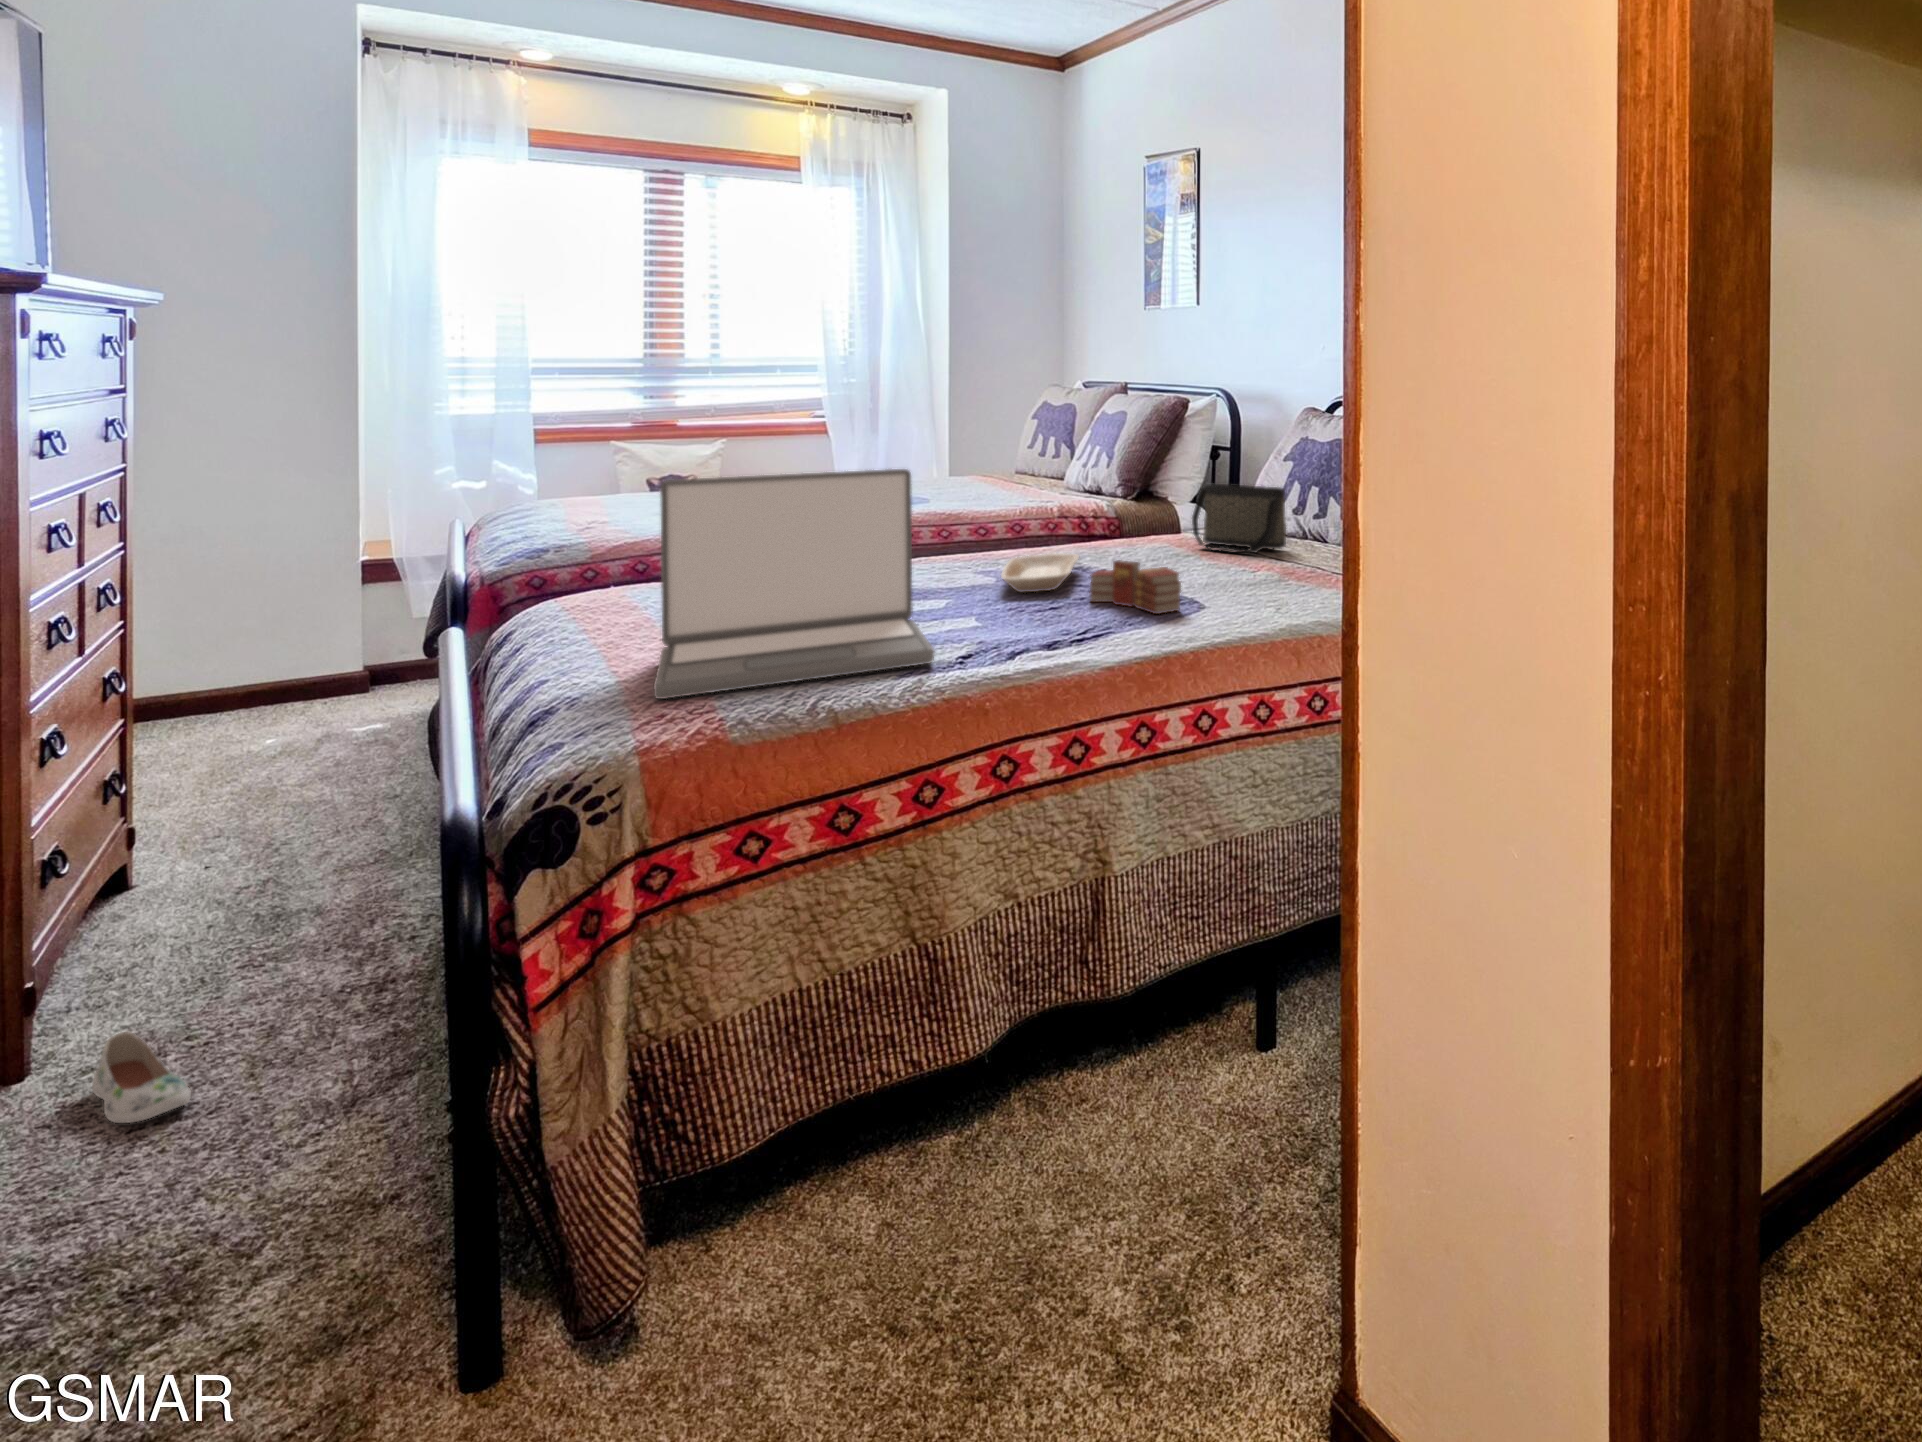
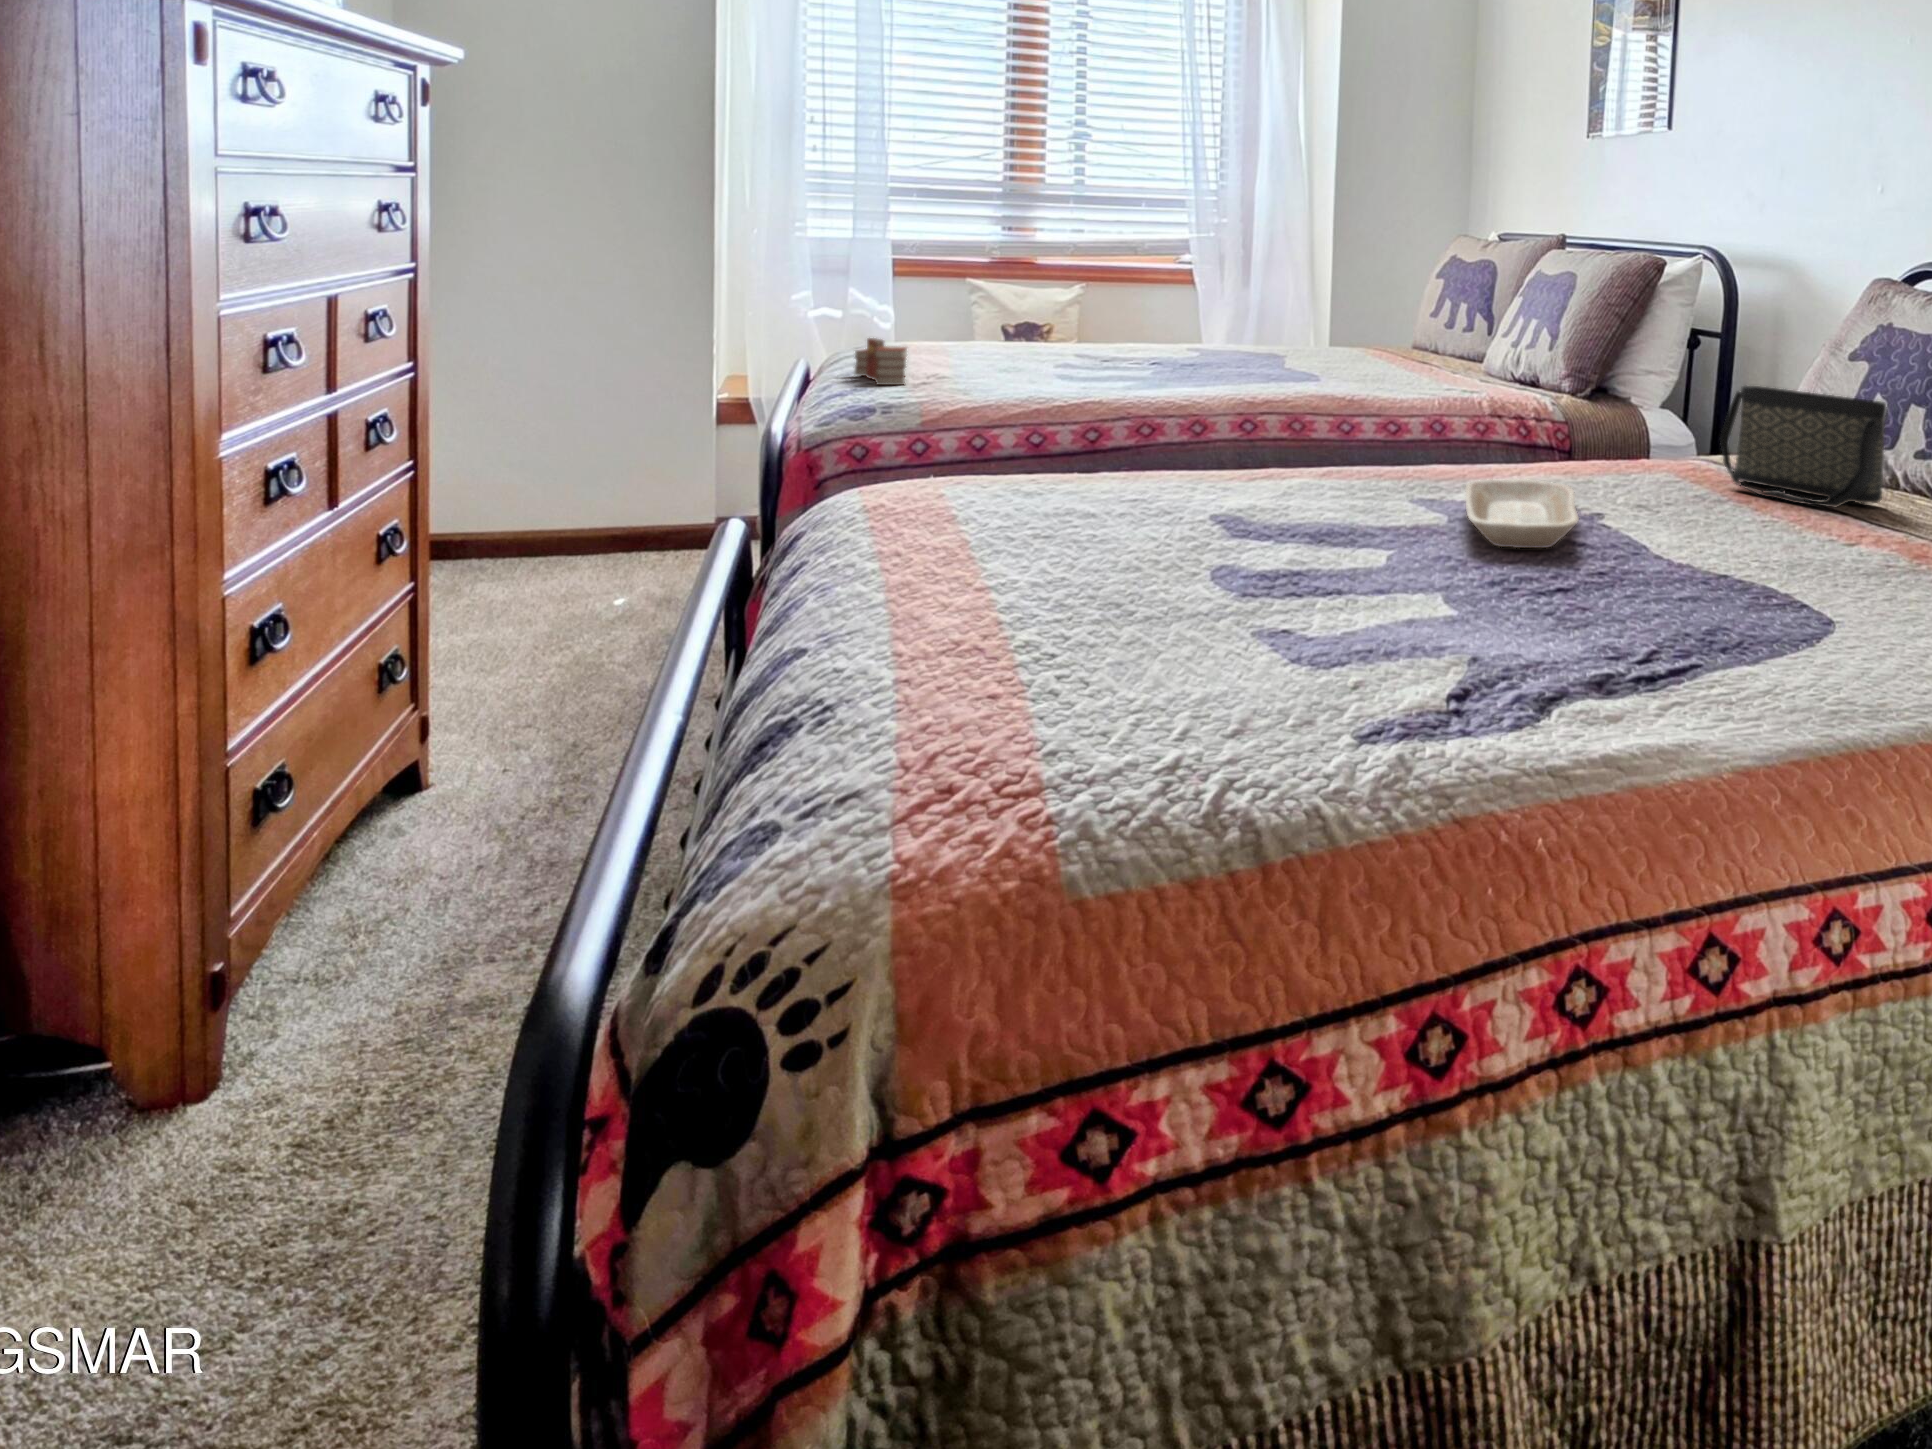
laptop: present [654,469,935,699] -> none [937,313,1415,729]
book: present [1089,560,1181,614] -> present [855,338,907,385]
shoe: present [92,1032,191,1123] -> none [262,1050,363,1212]

